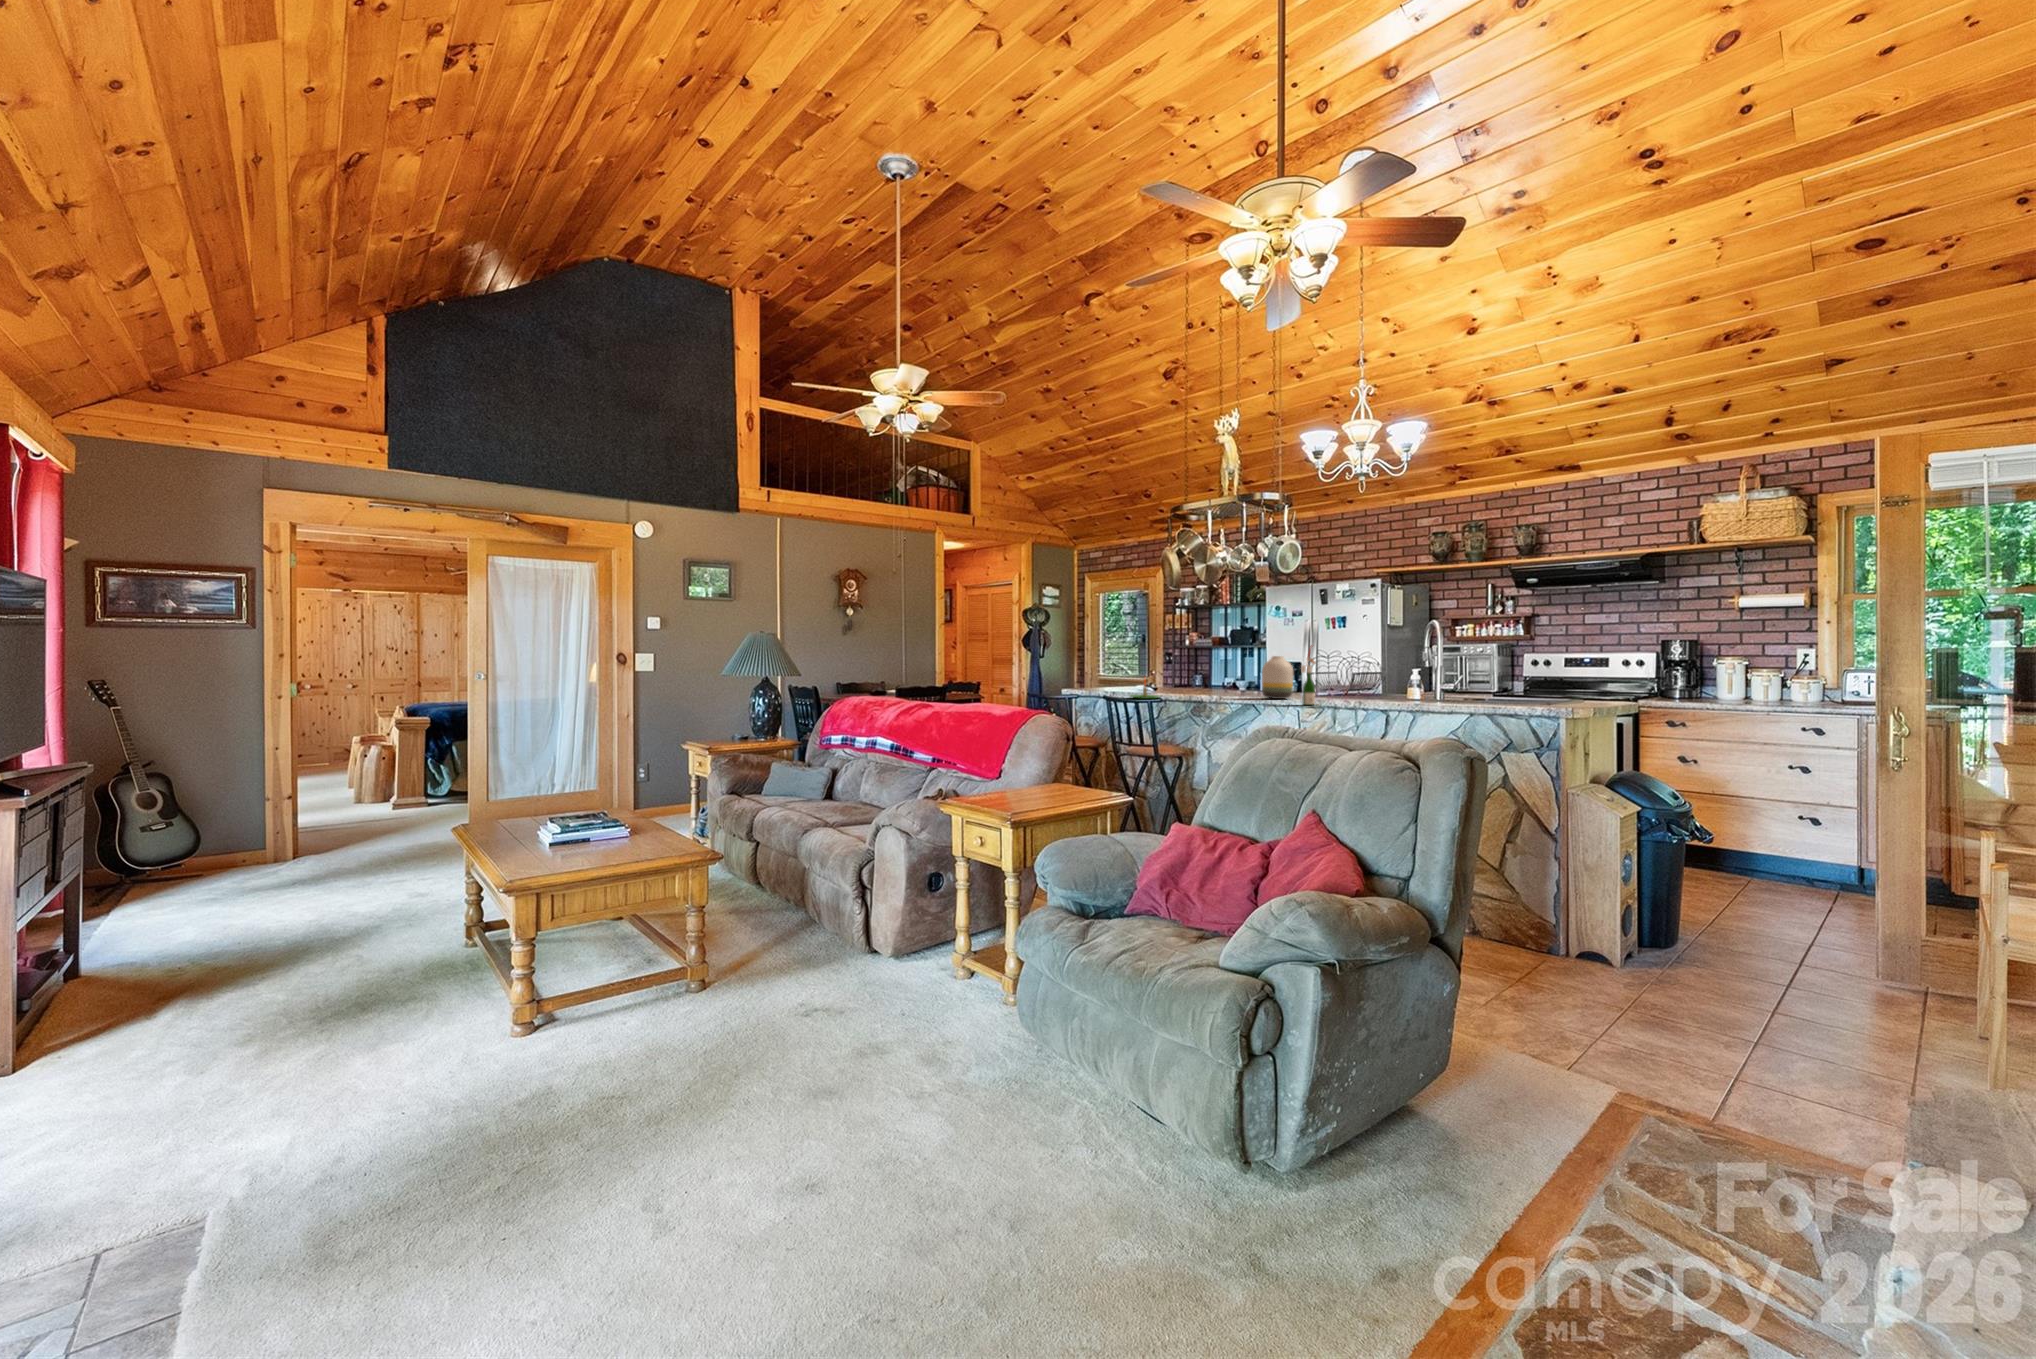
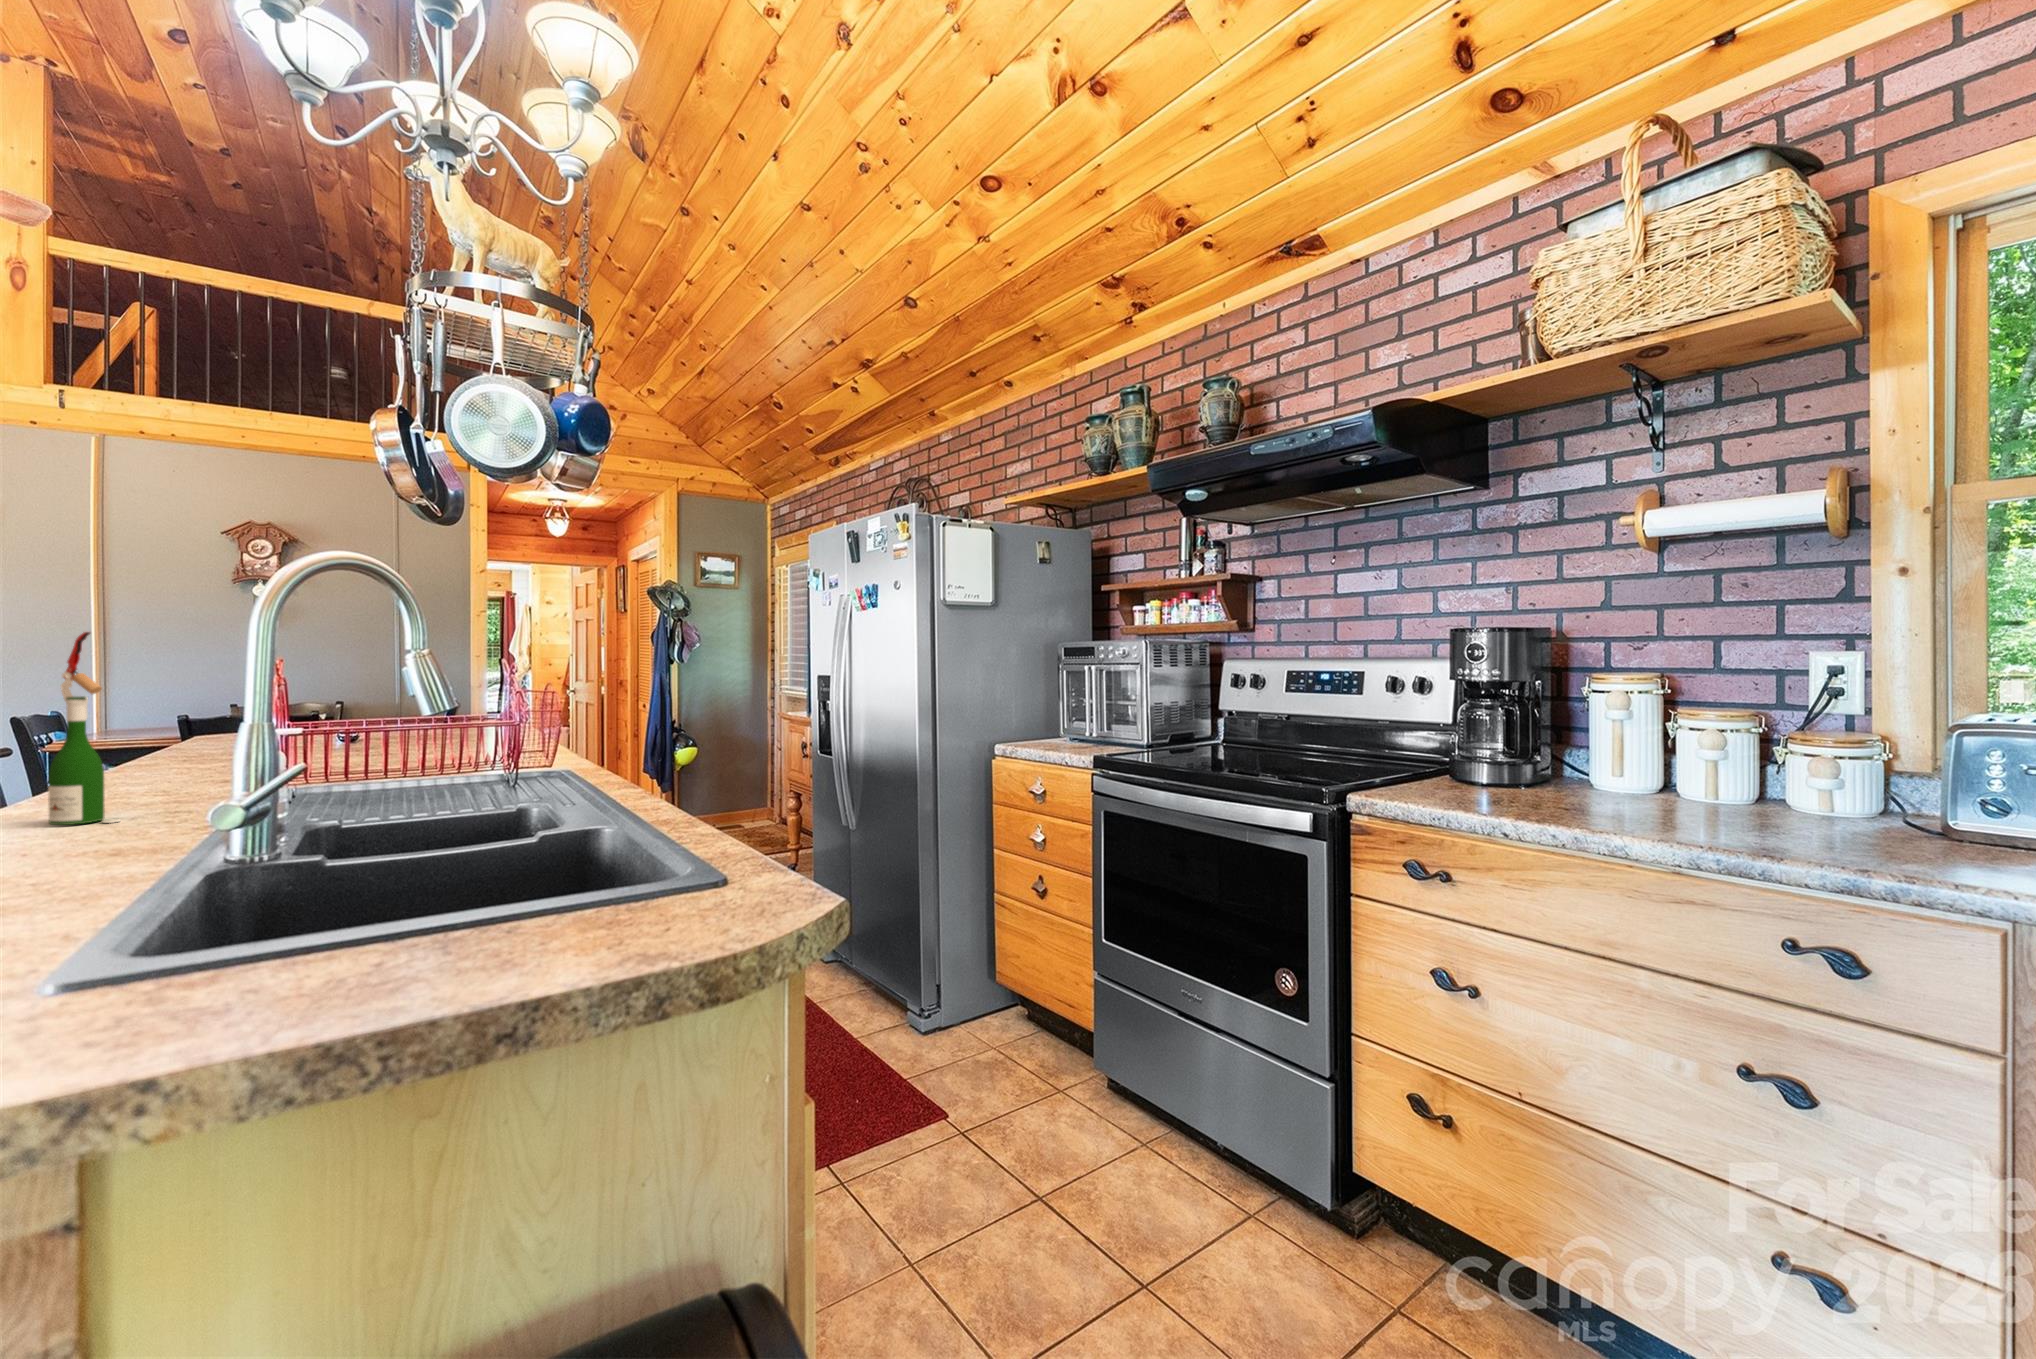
vase: present [1262,656,1293,699] -> none [337,665,432,774]
candle: present [1131,679,1159,699] -> none [121,709,233,764]

